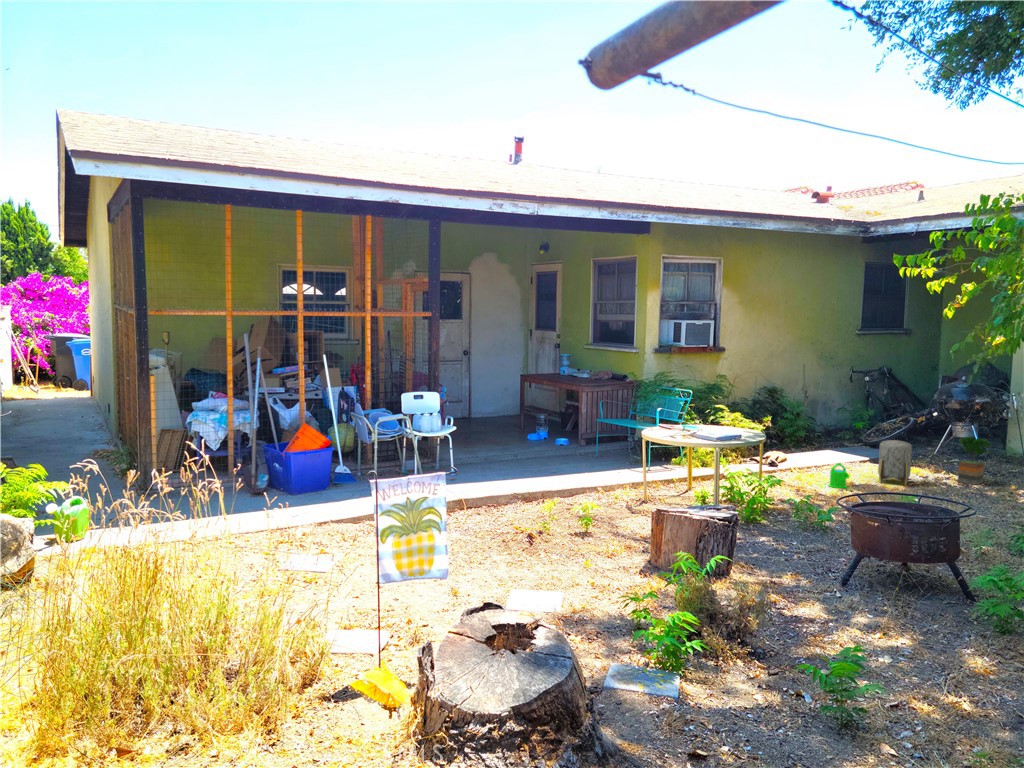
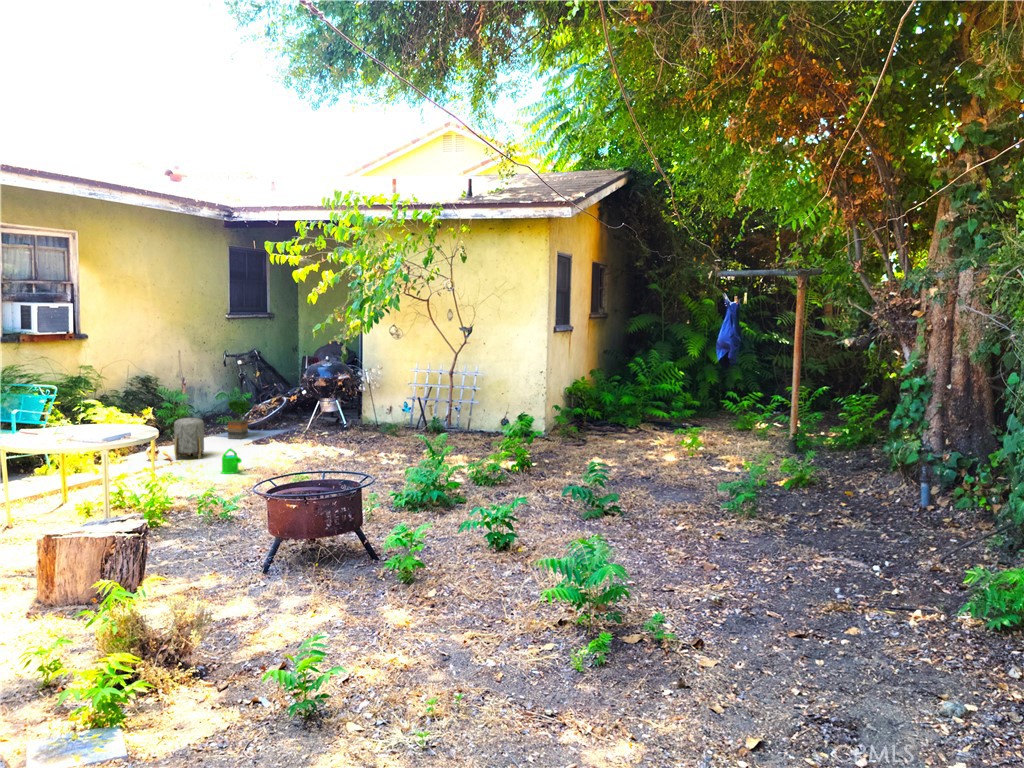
potted tree: present [958,437,992,485] -> present [228,400,251,439]
stool: present [878,440,912,485] -> present [174,418,204,460]

